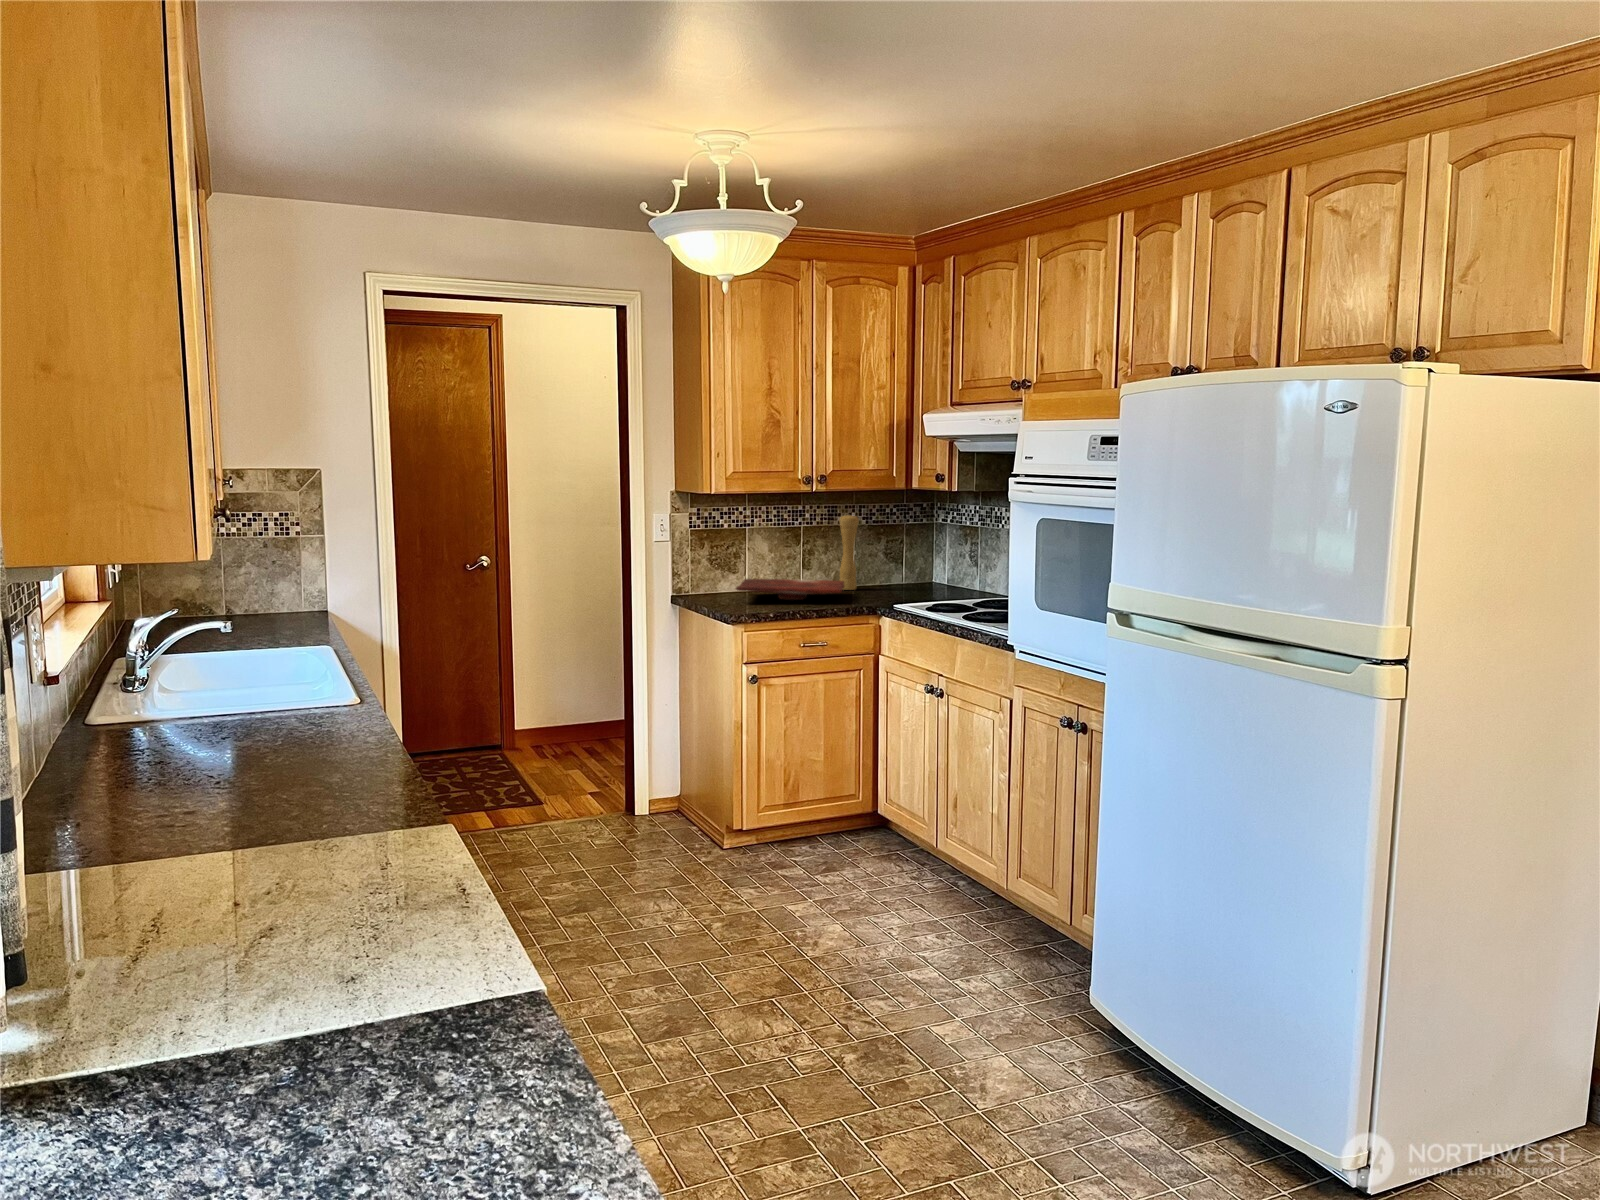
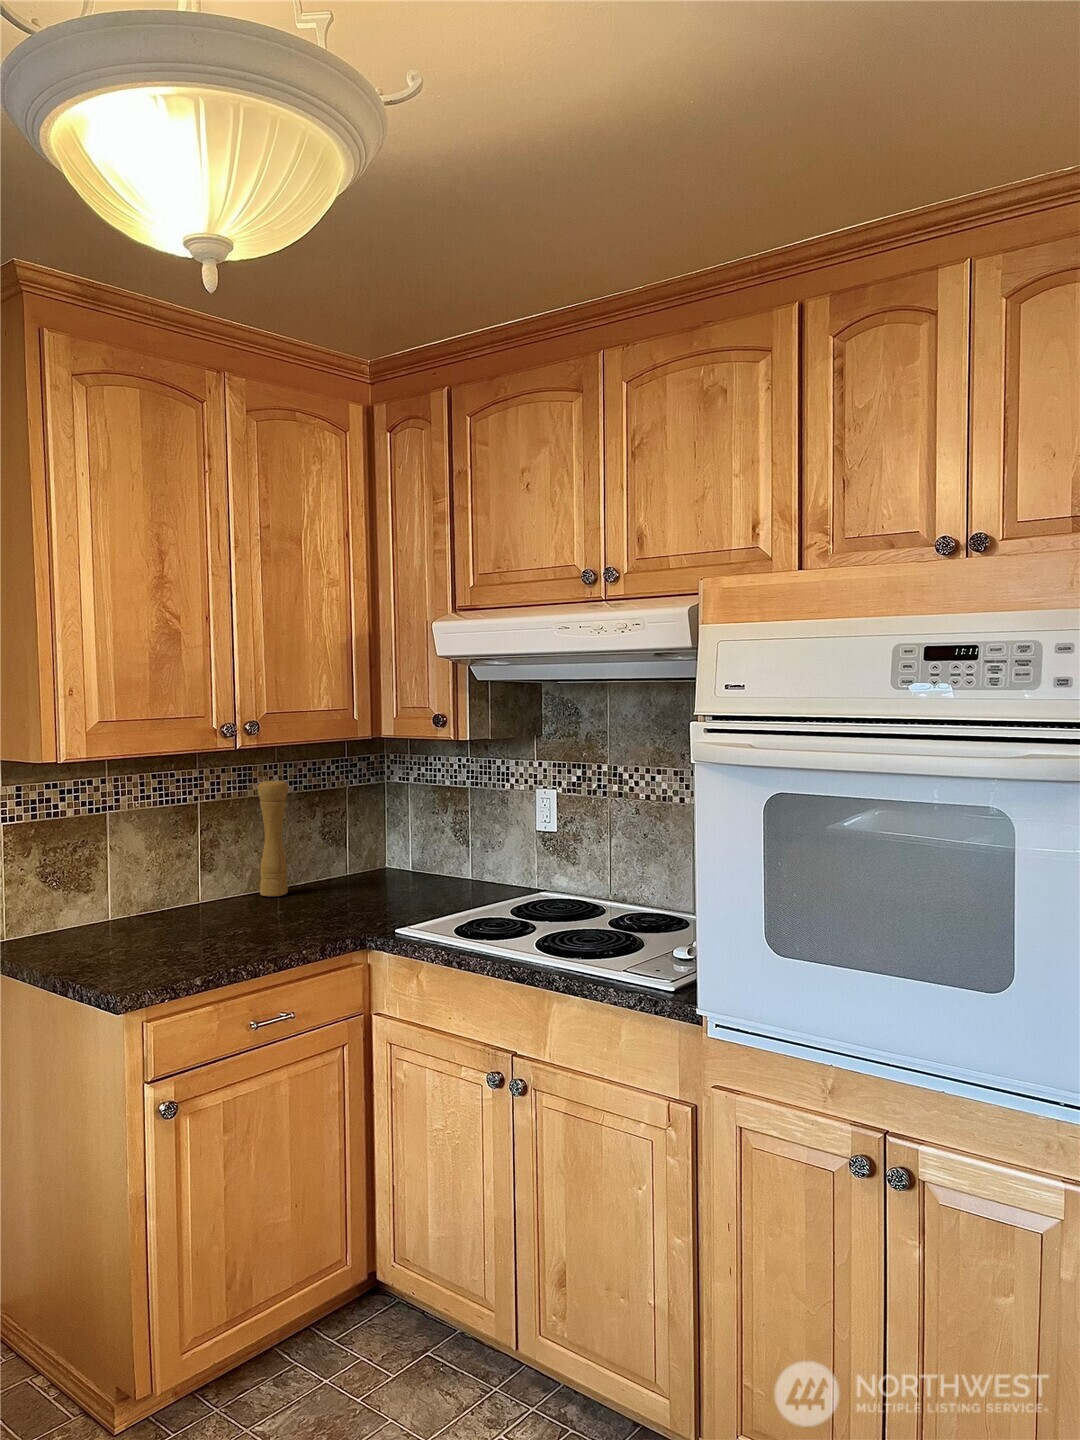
cutting board: present [736,579,844,600] -> none [105,886,299,933]

